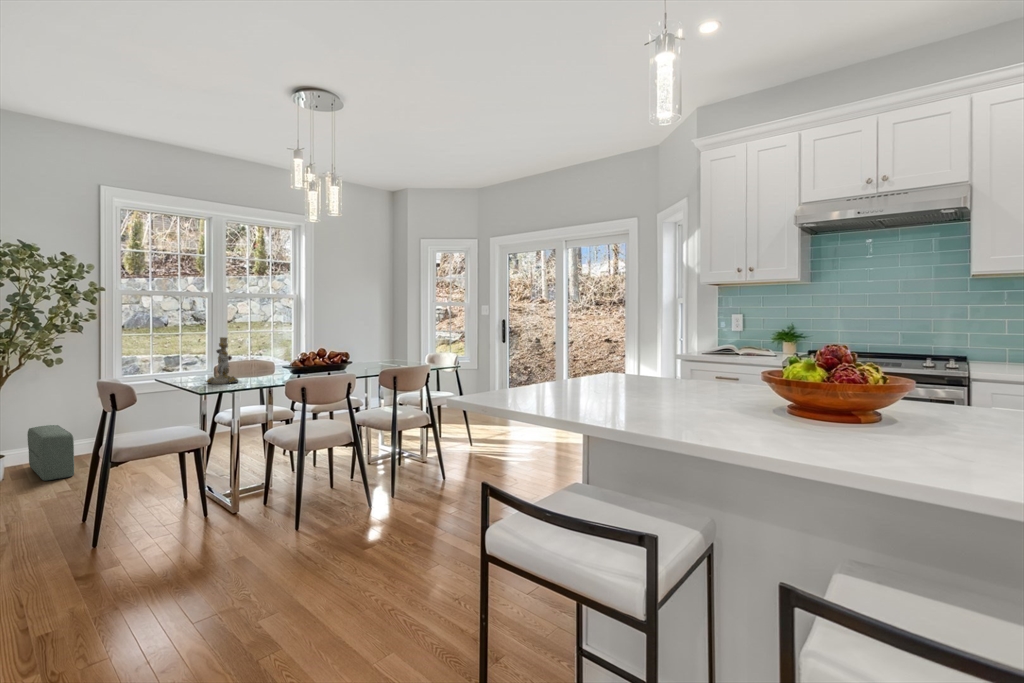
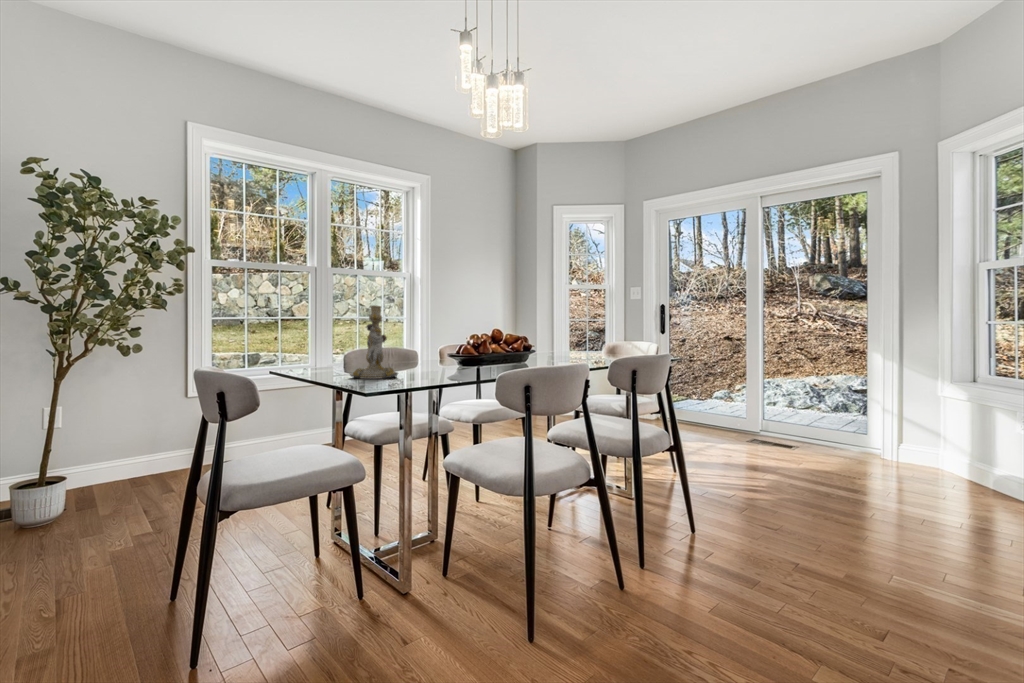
pouf: present [27,425,74,481] -> none [97,432,155,512]

